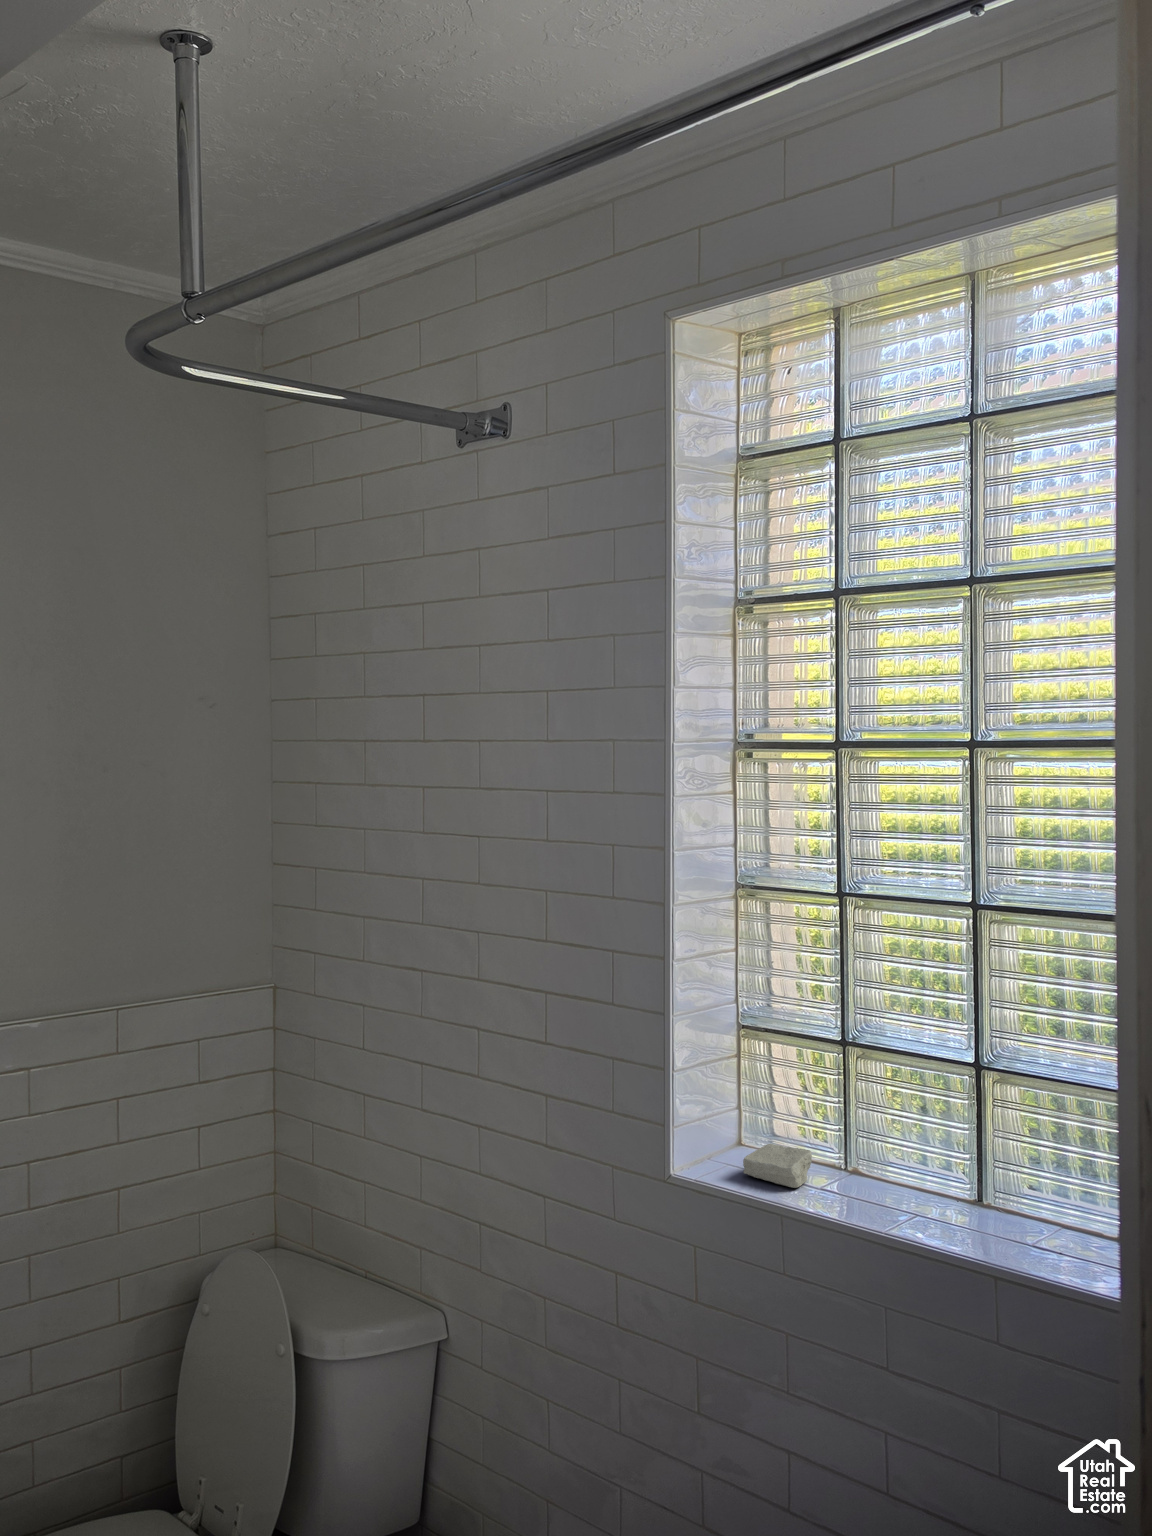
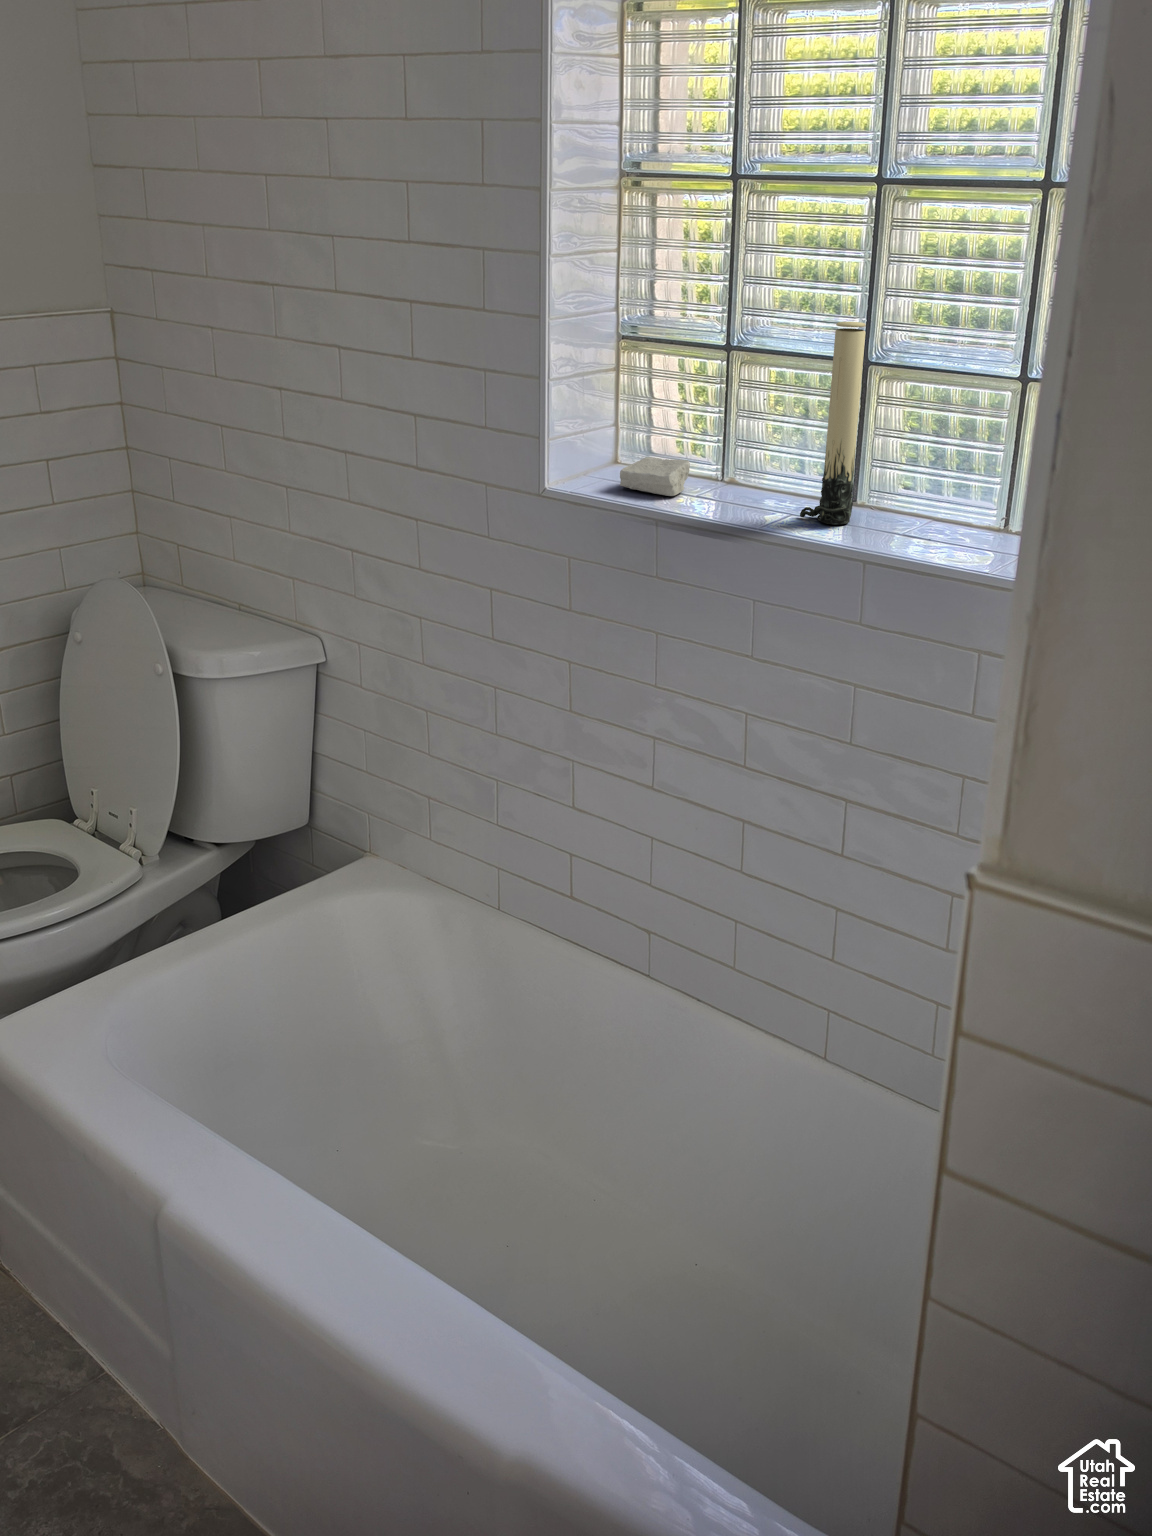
candle: none [925,1033,979,1232] -> present [800,322,866,524]

